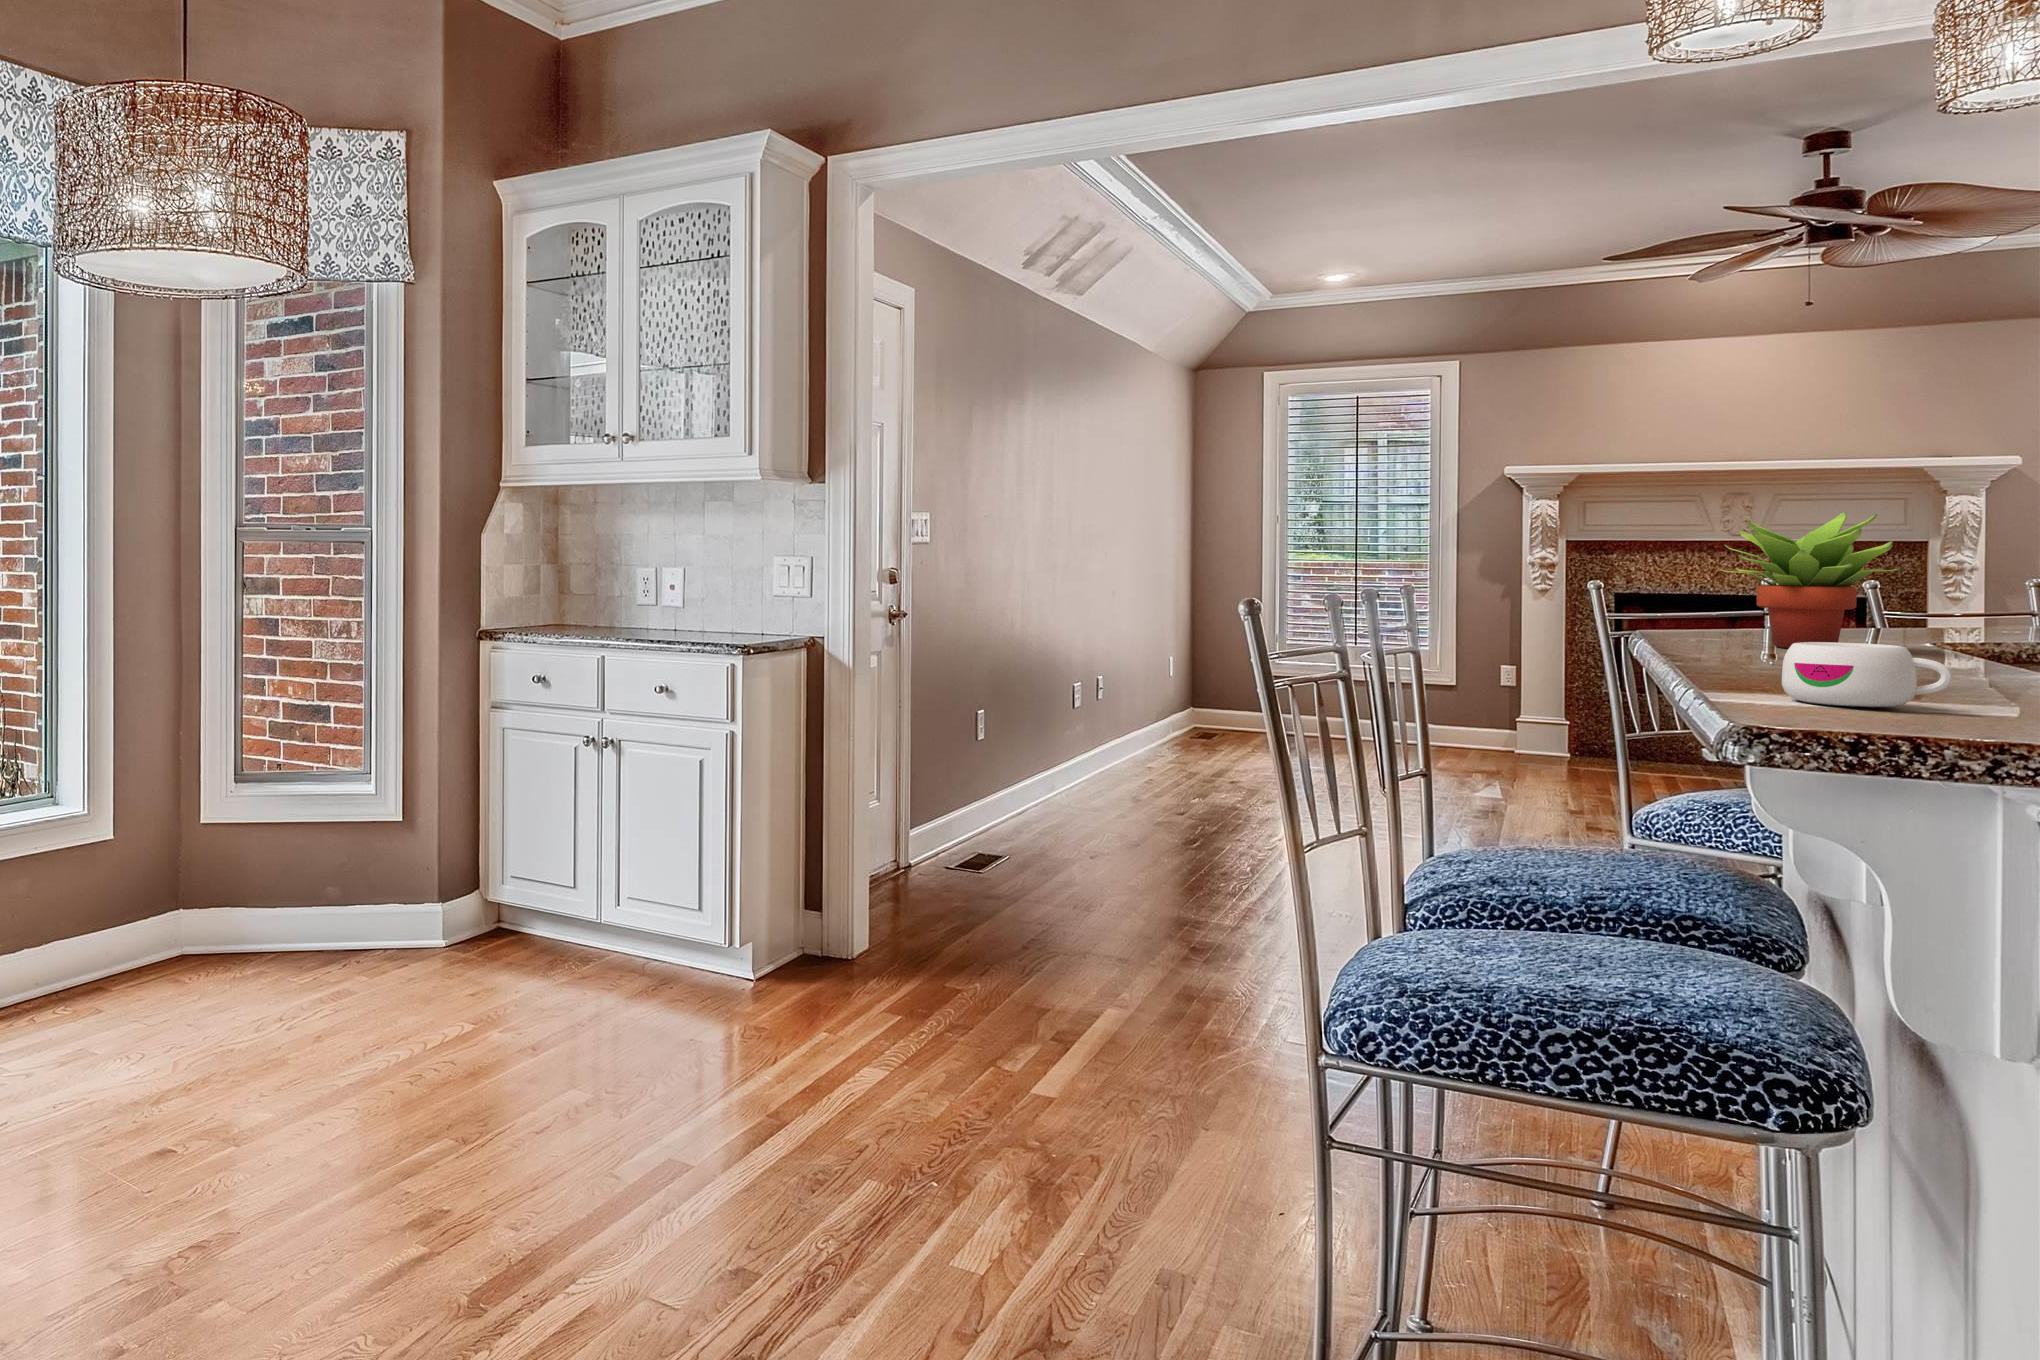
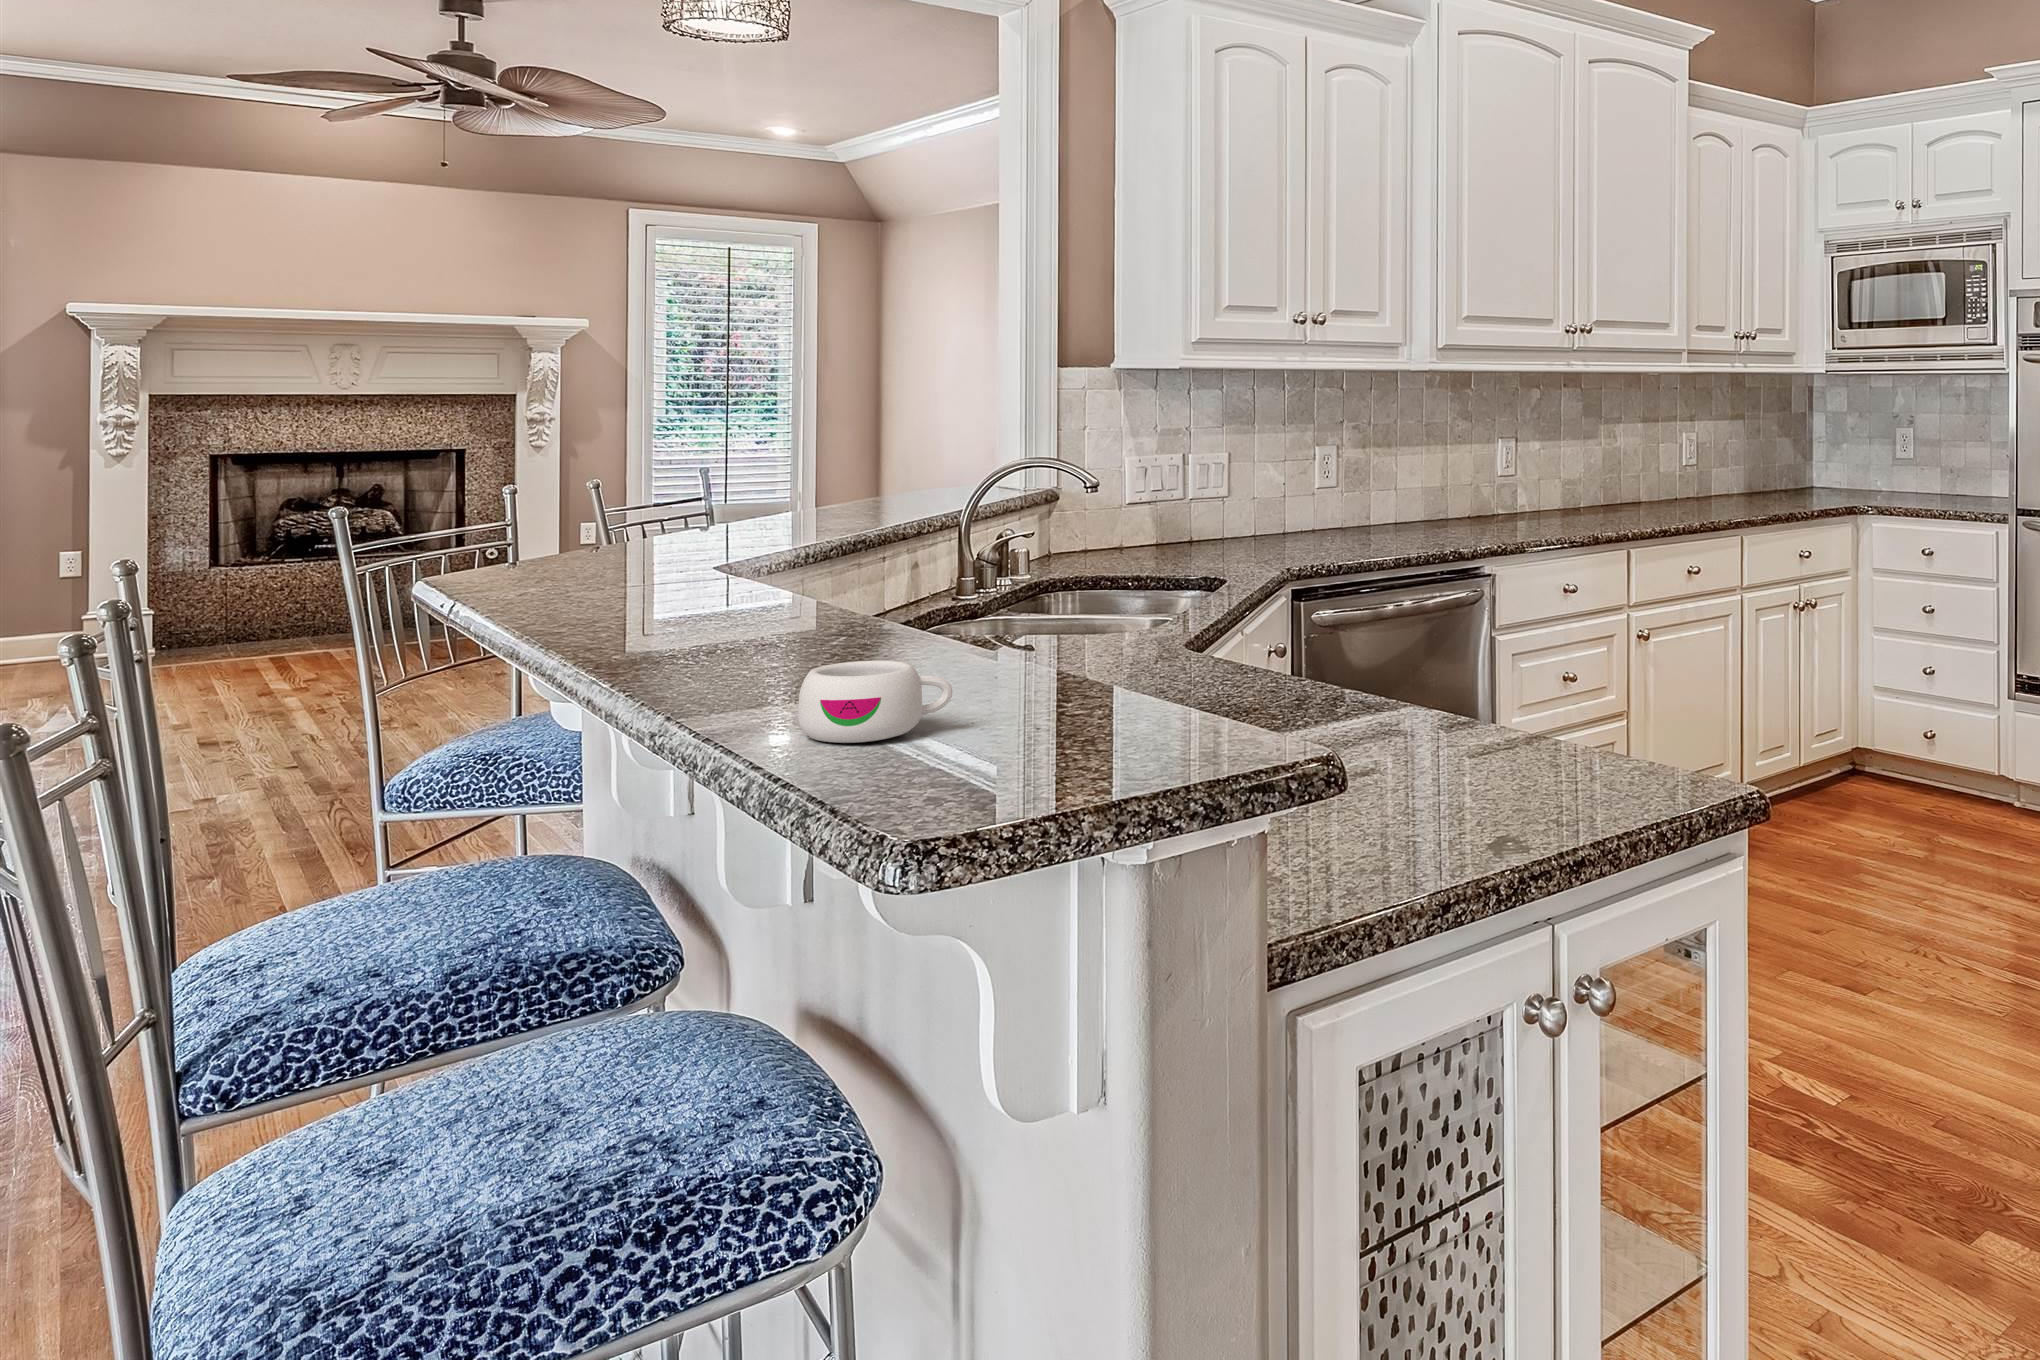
succulent plant: present [1719,512,1900,648] -> none [569,454,743,608]

